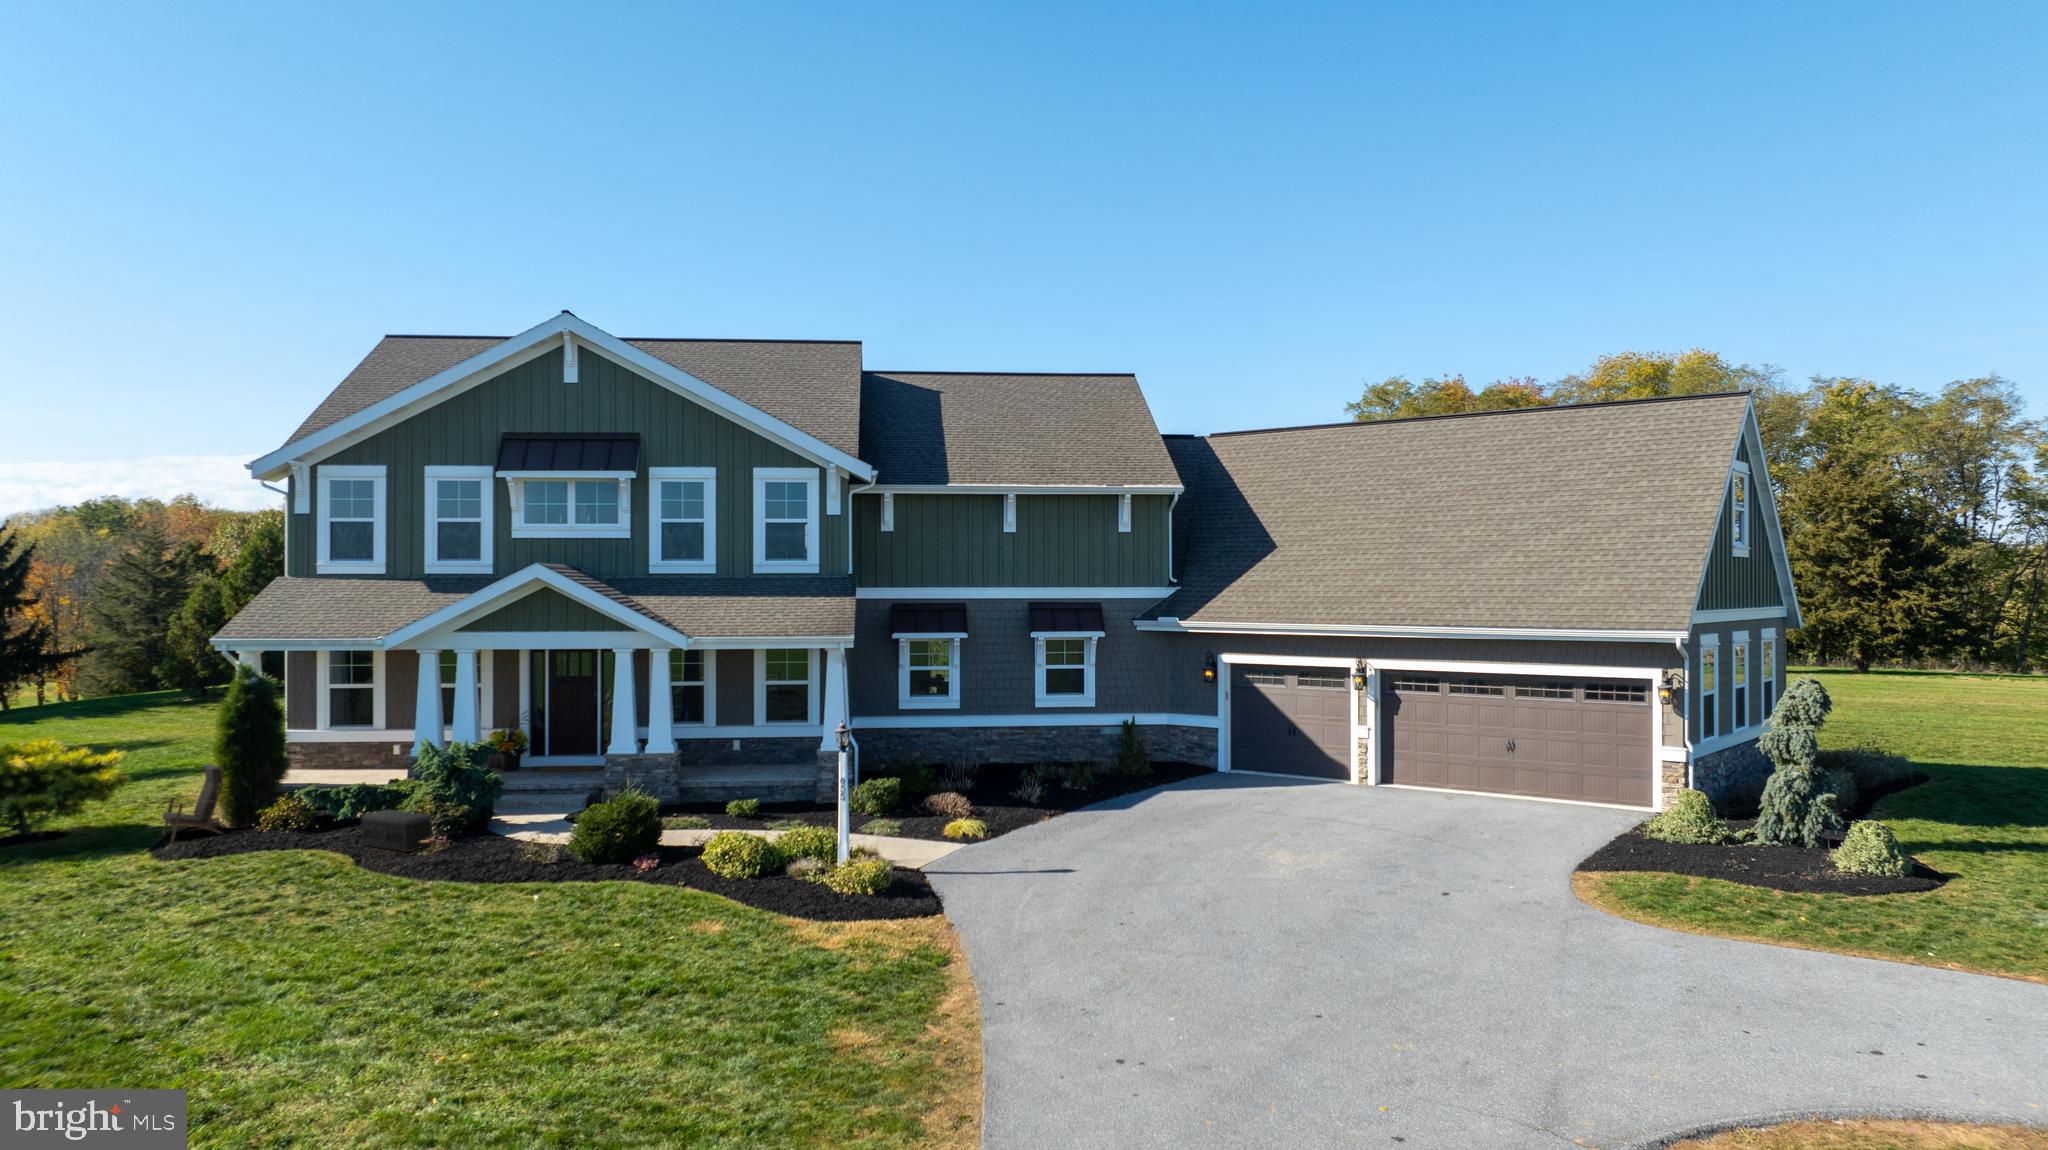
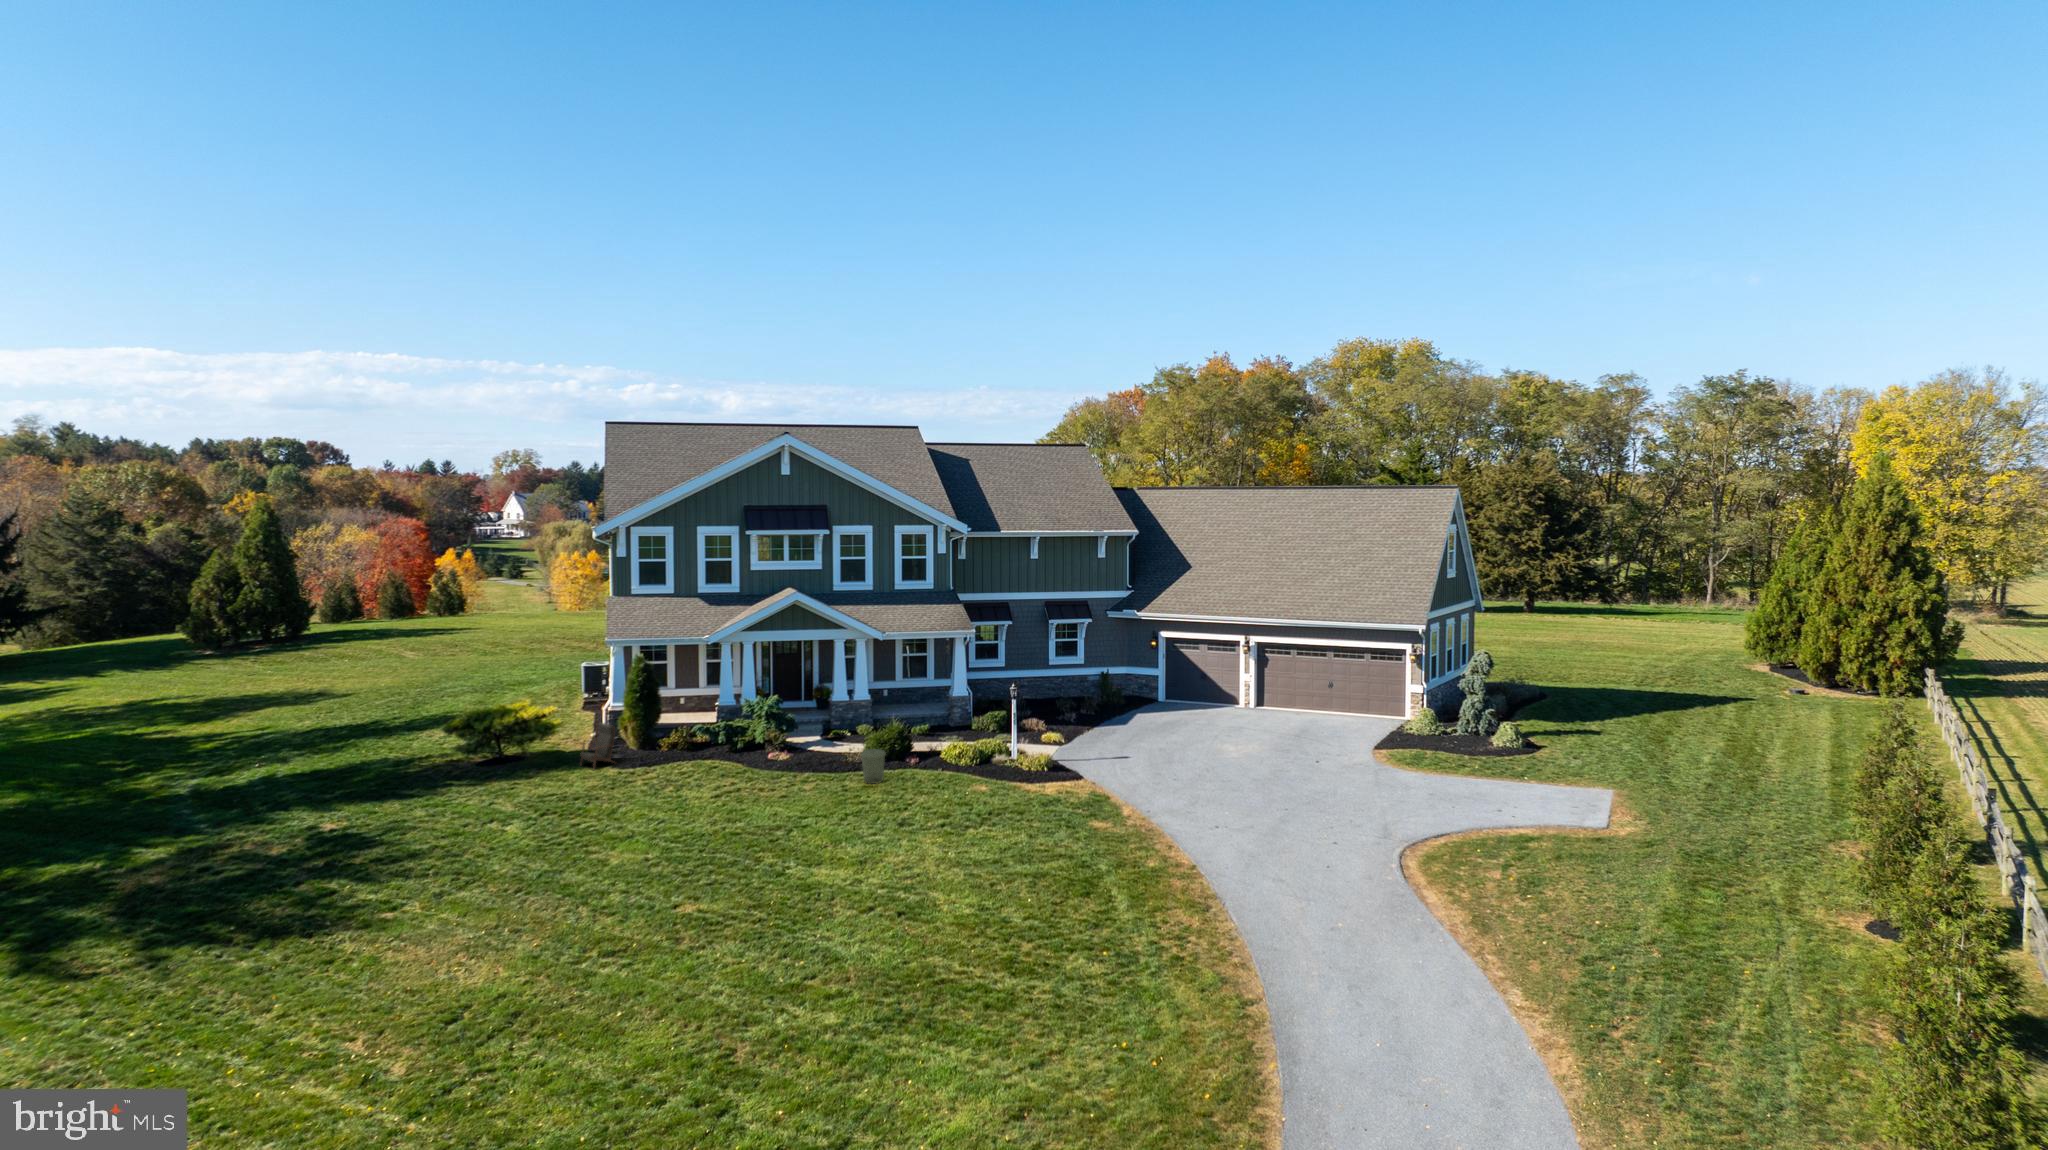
storage bench: present [361,810,432,852] -> none [710,746,752,771]
trash can: none [583,818,632,882] -> present [861,749,886,784]

